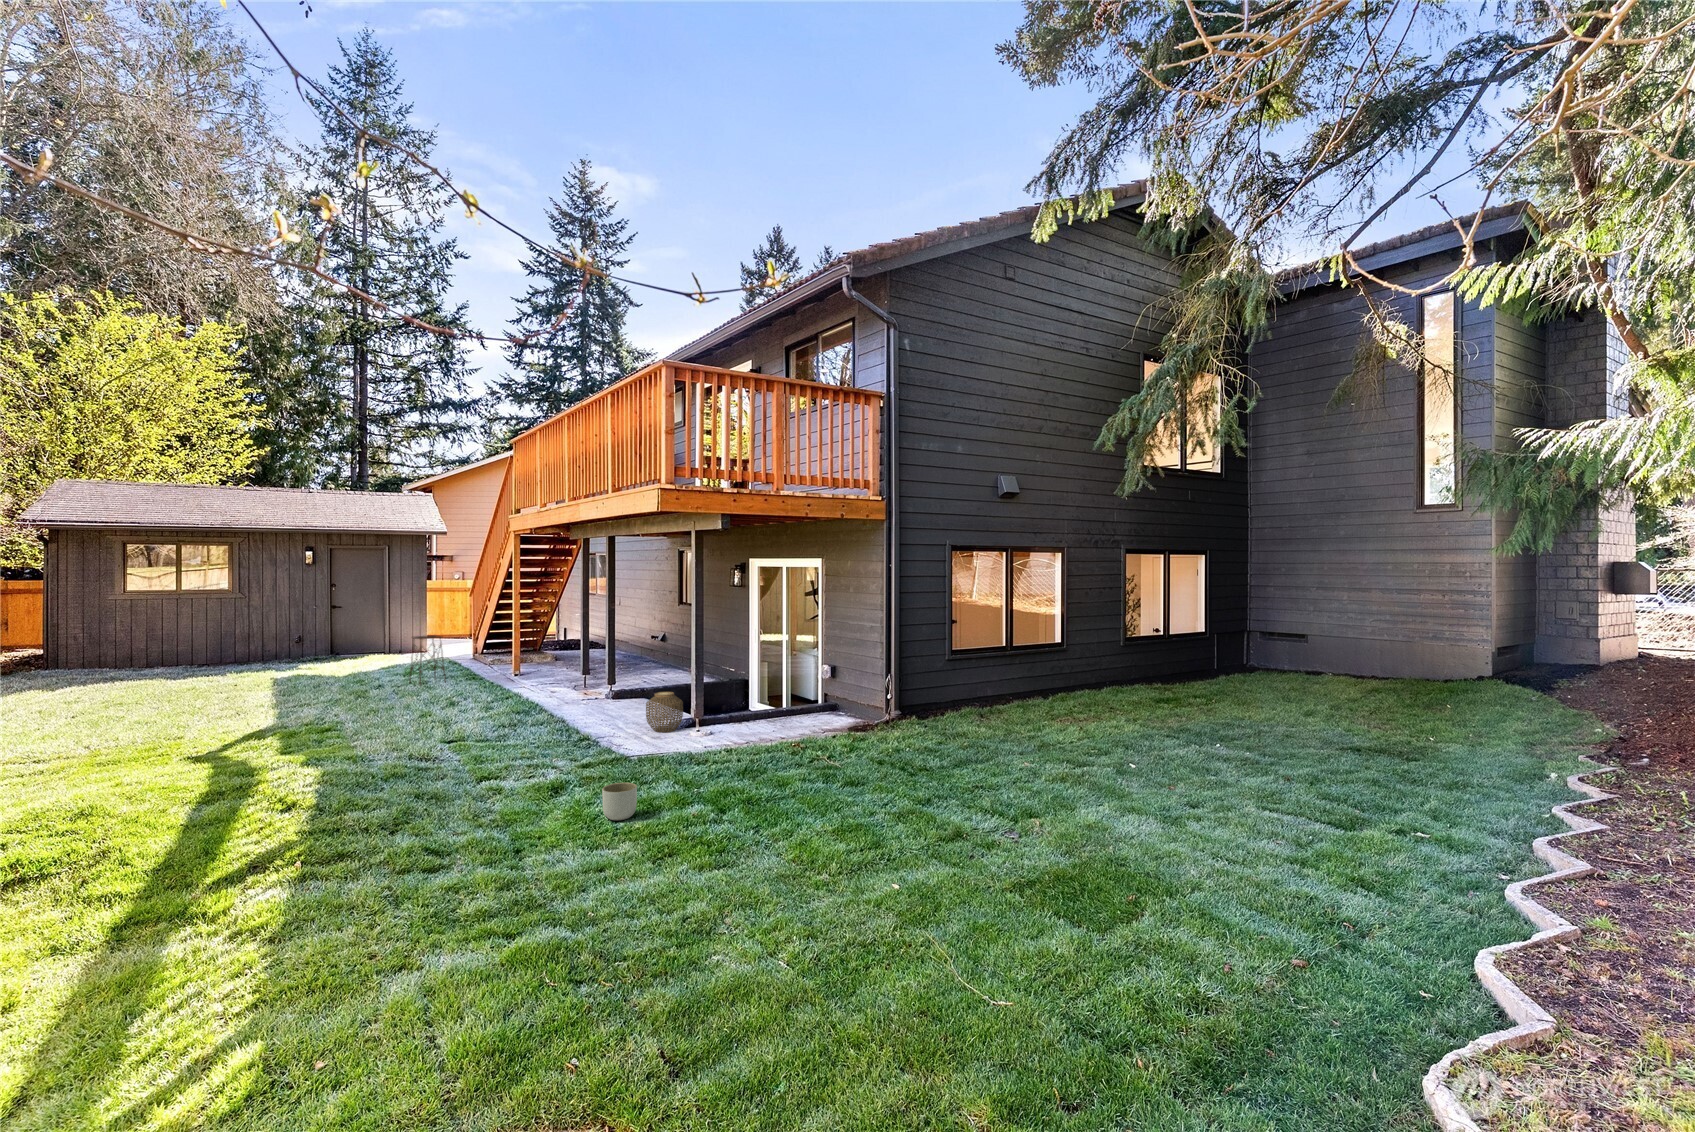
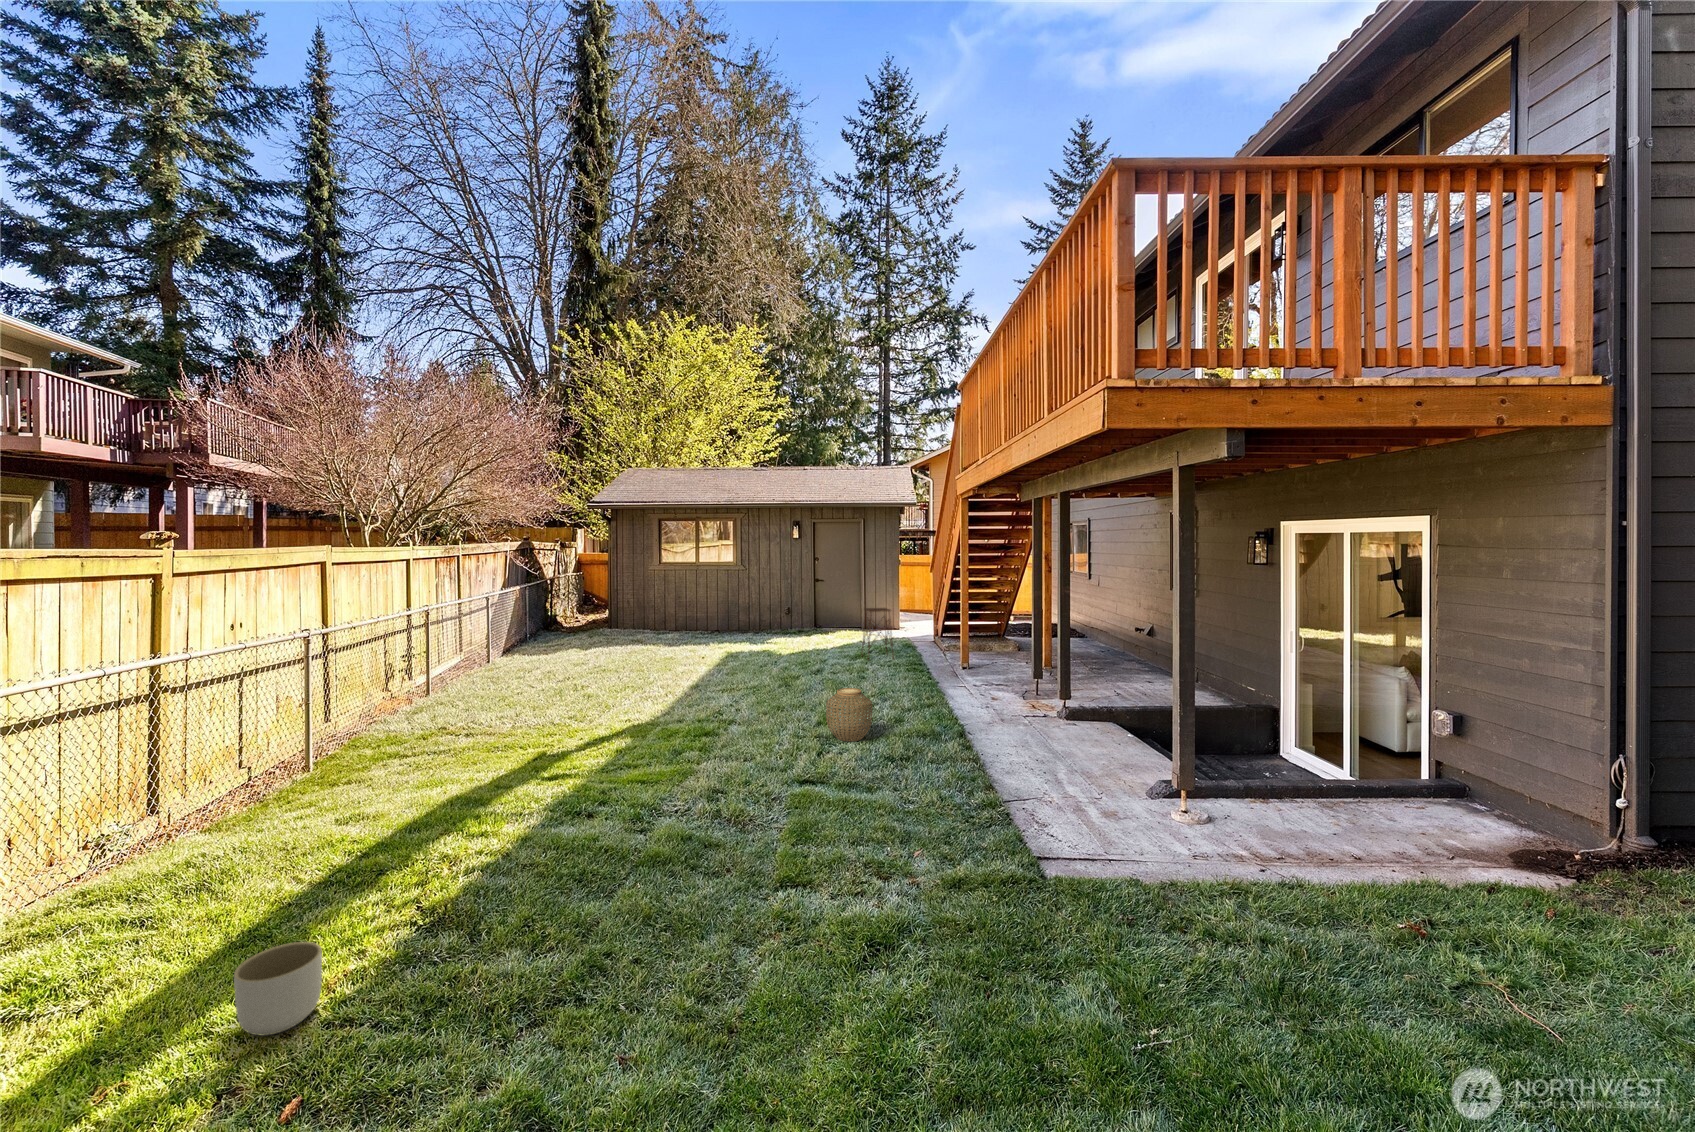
woven basket: present [646,692,683,732] -> present [826,688,872,741]
planter: present [602,783,637,820] -> present [234,942,322,1036]

